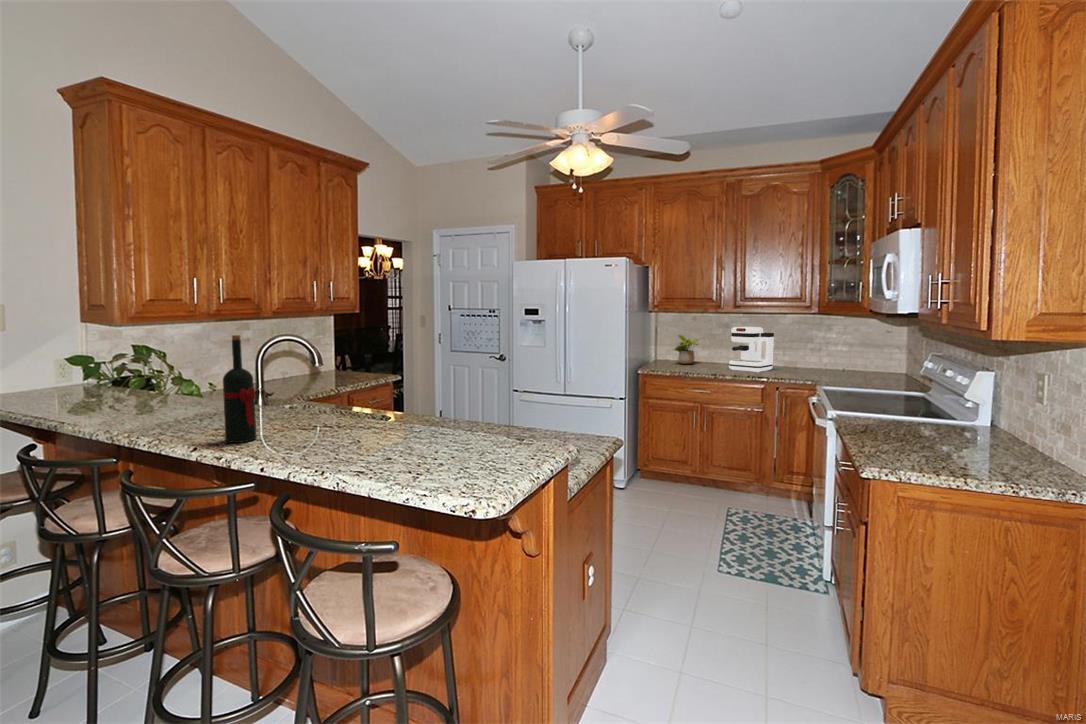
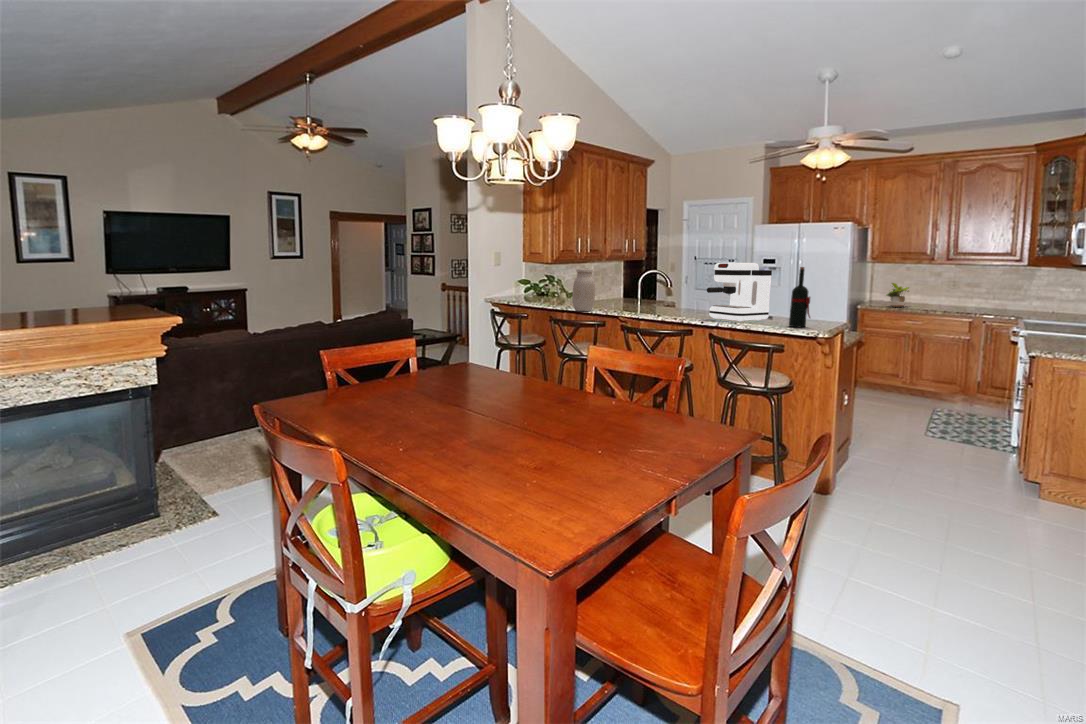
coffee maker: present [729,327,774,373] -> present [707,263,772,322]
jar: none [93,331,150,417] -> present [572,268,595,311]
wine bottle: present [223,335,257,443] -> present [789,267,810,327]

